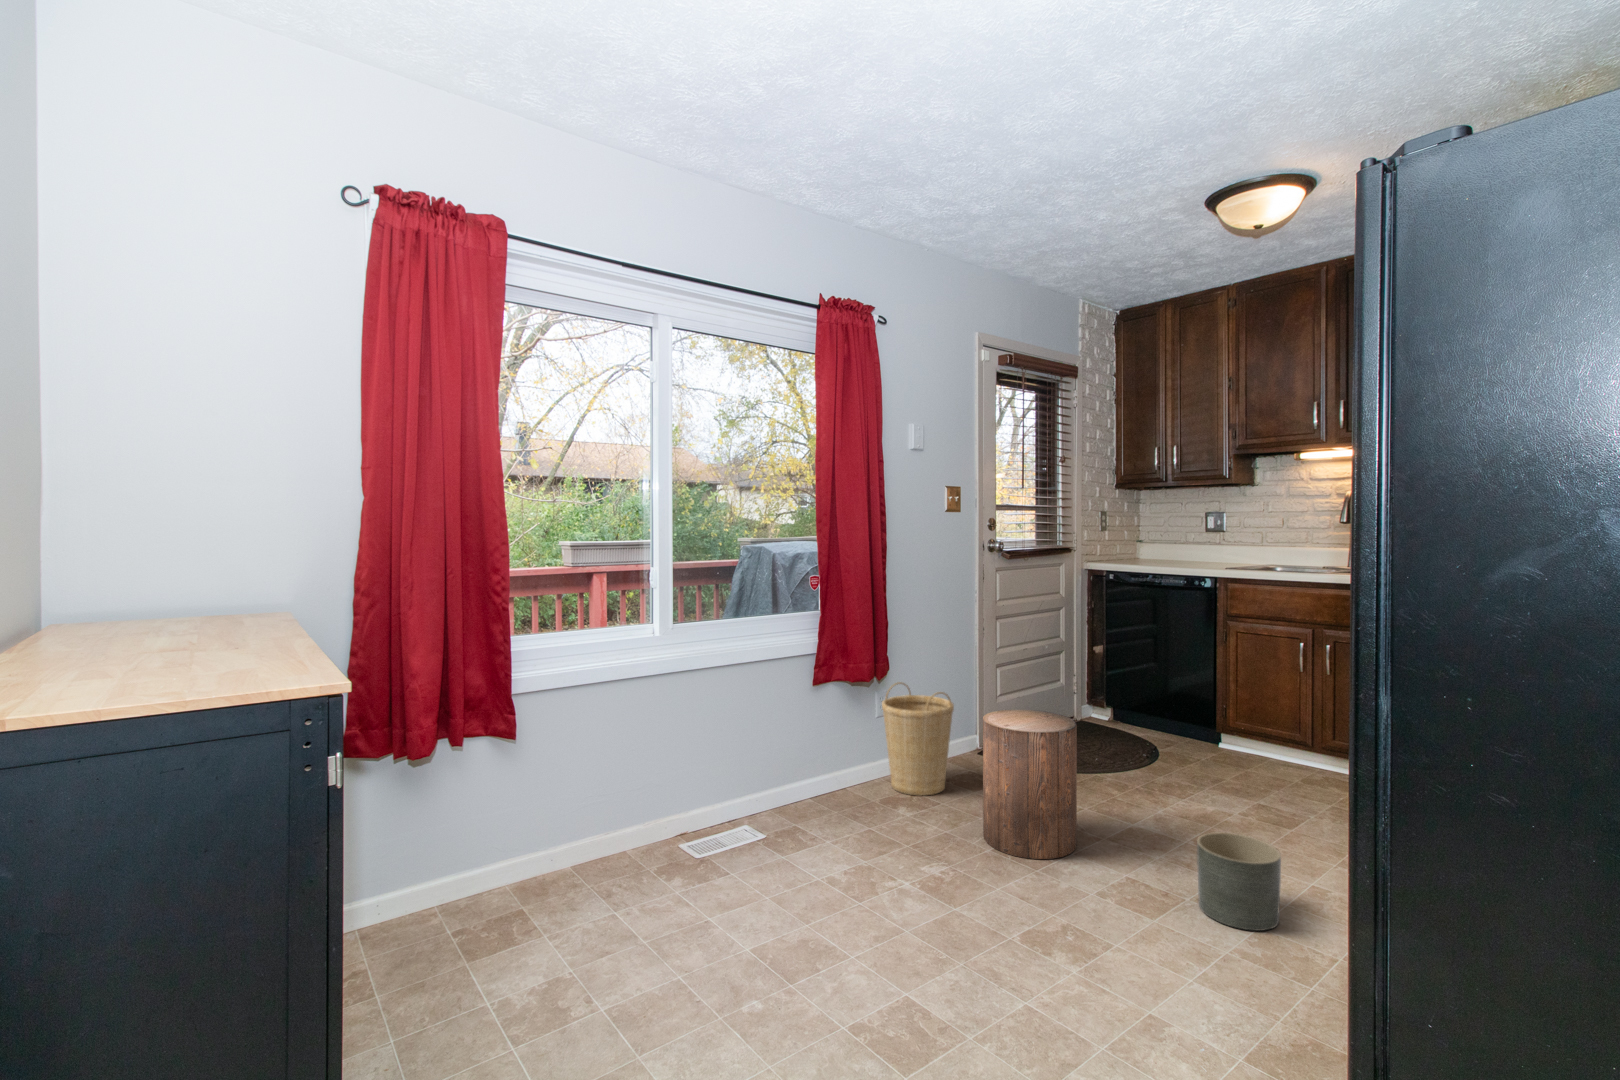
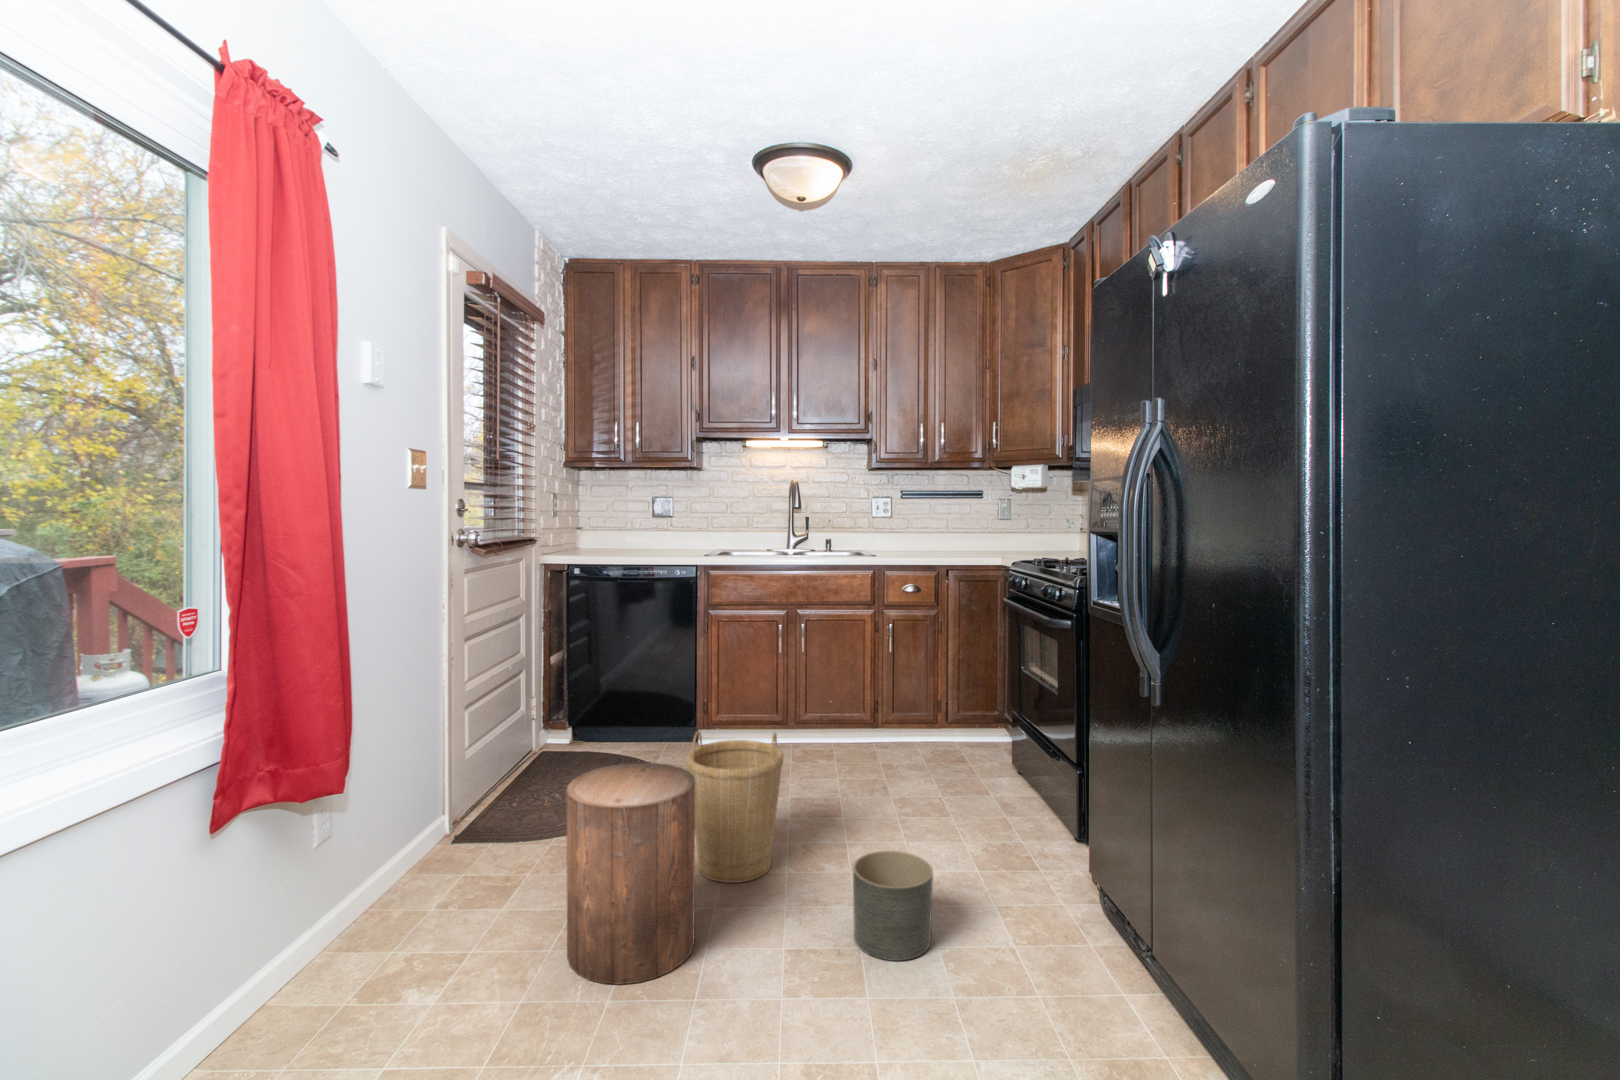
basket: present [882,682,954,796] -> present [687,731,784,883]

